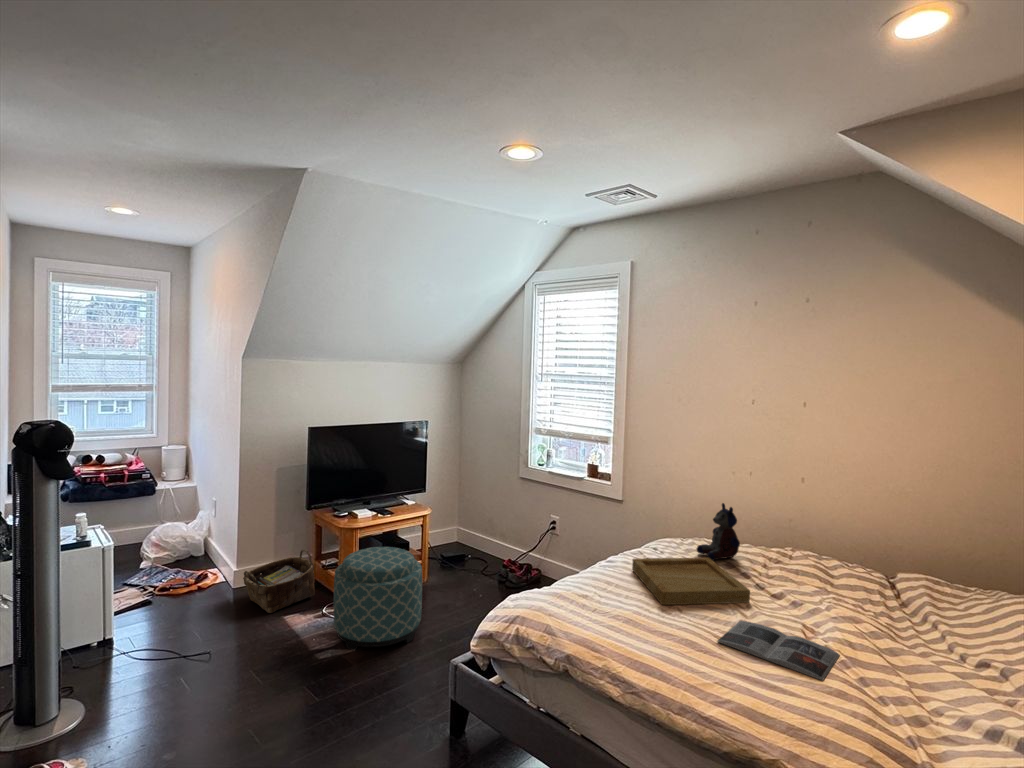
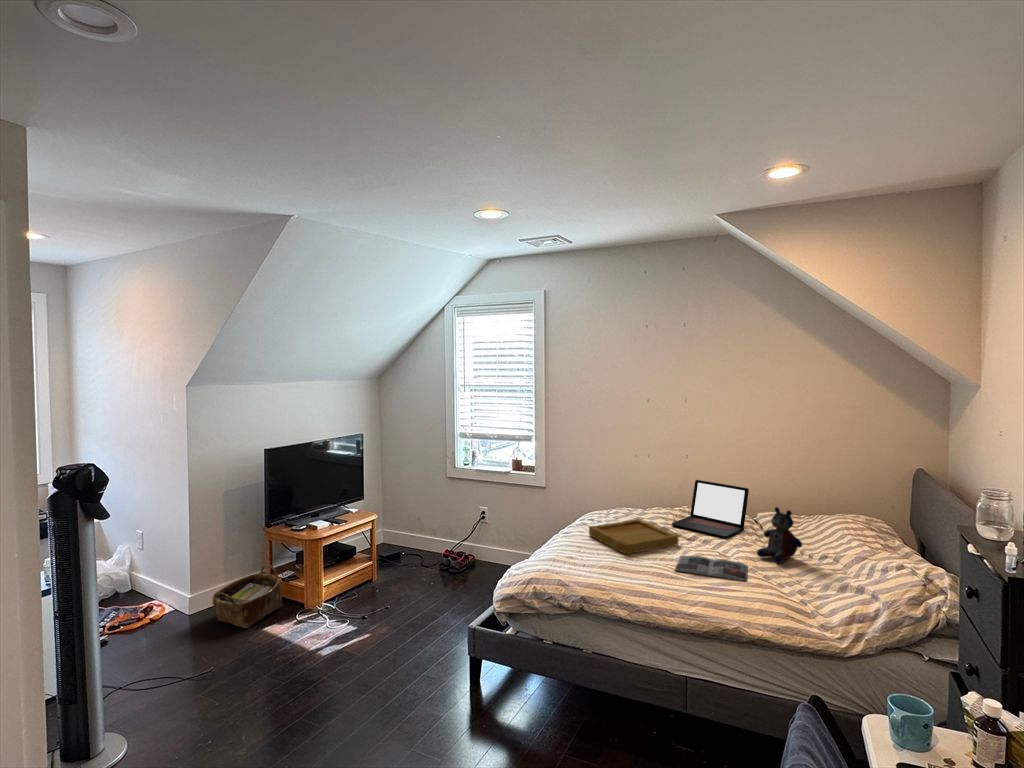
stuffed bear: present [697,503,740,561] -> present [757,507,802,563]
laptop: none [757,514,881,604] -> present [672,480,749,538]
ottoman: present [334,547,422,650] -> none [320,550,400,643]

